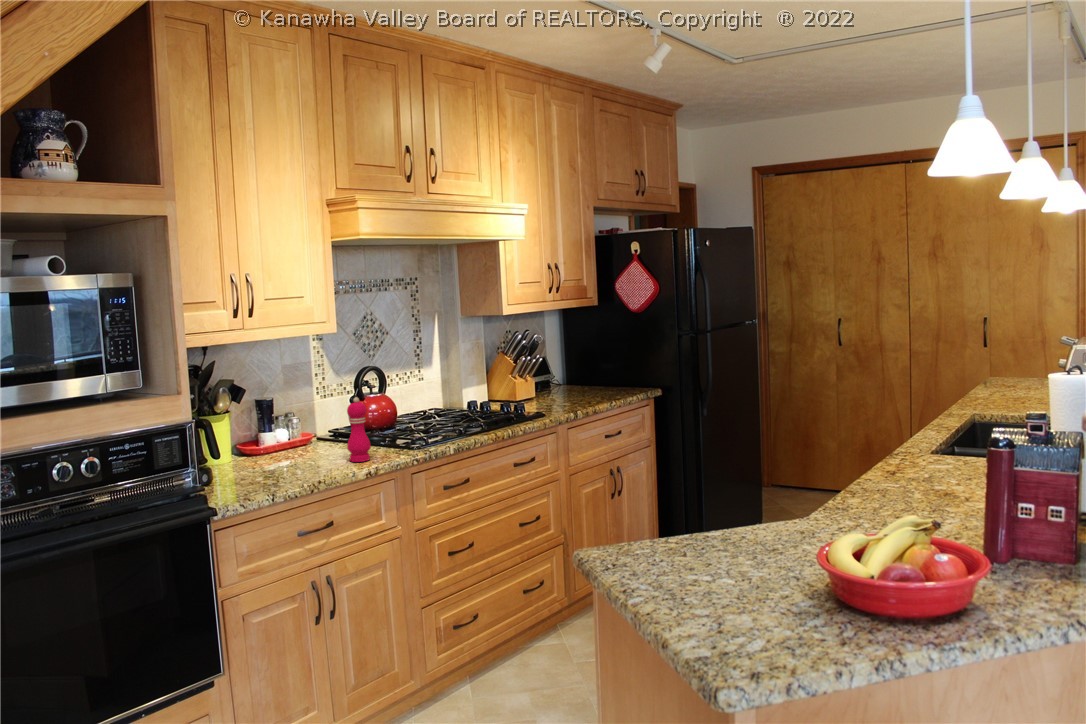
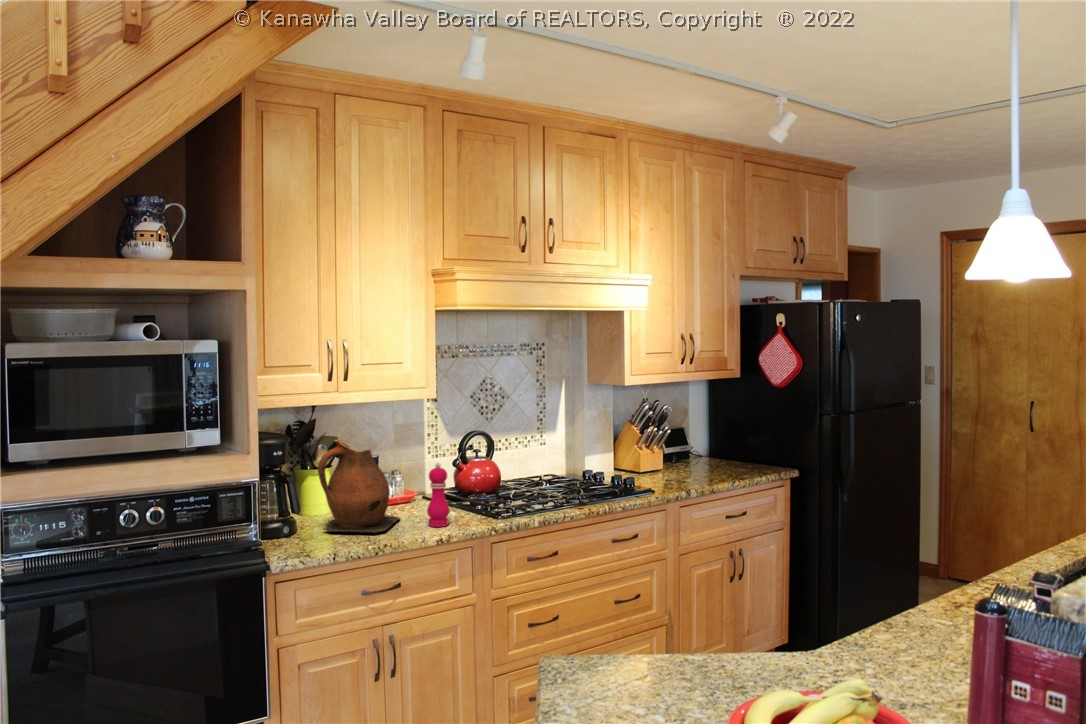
ceramic pitcher: none [232,380,316,475] -> present [318,440,400,534]

